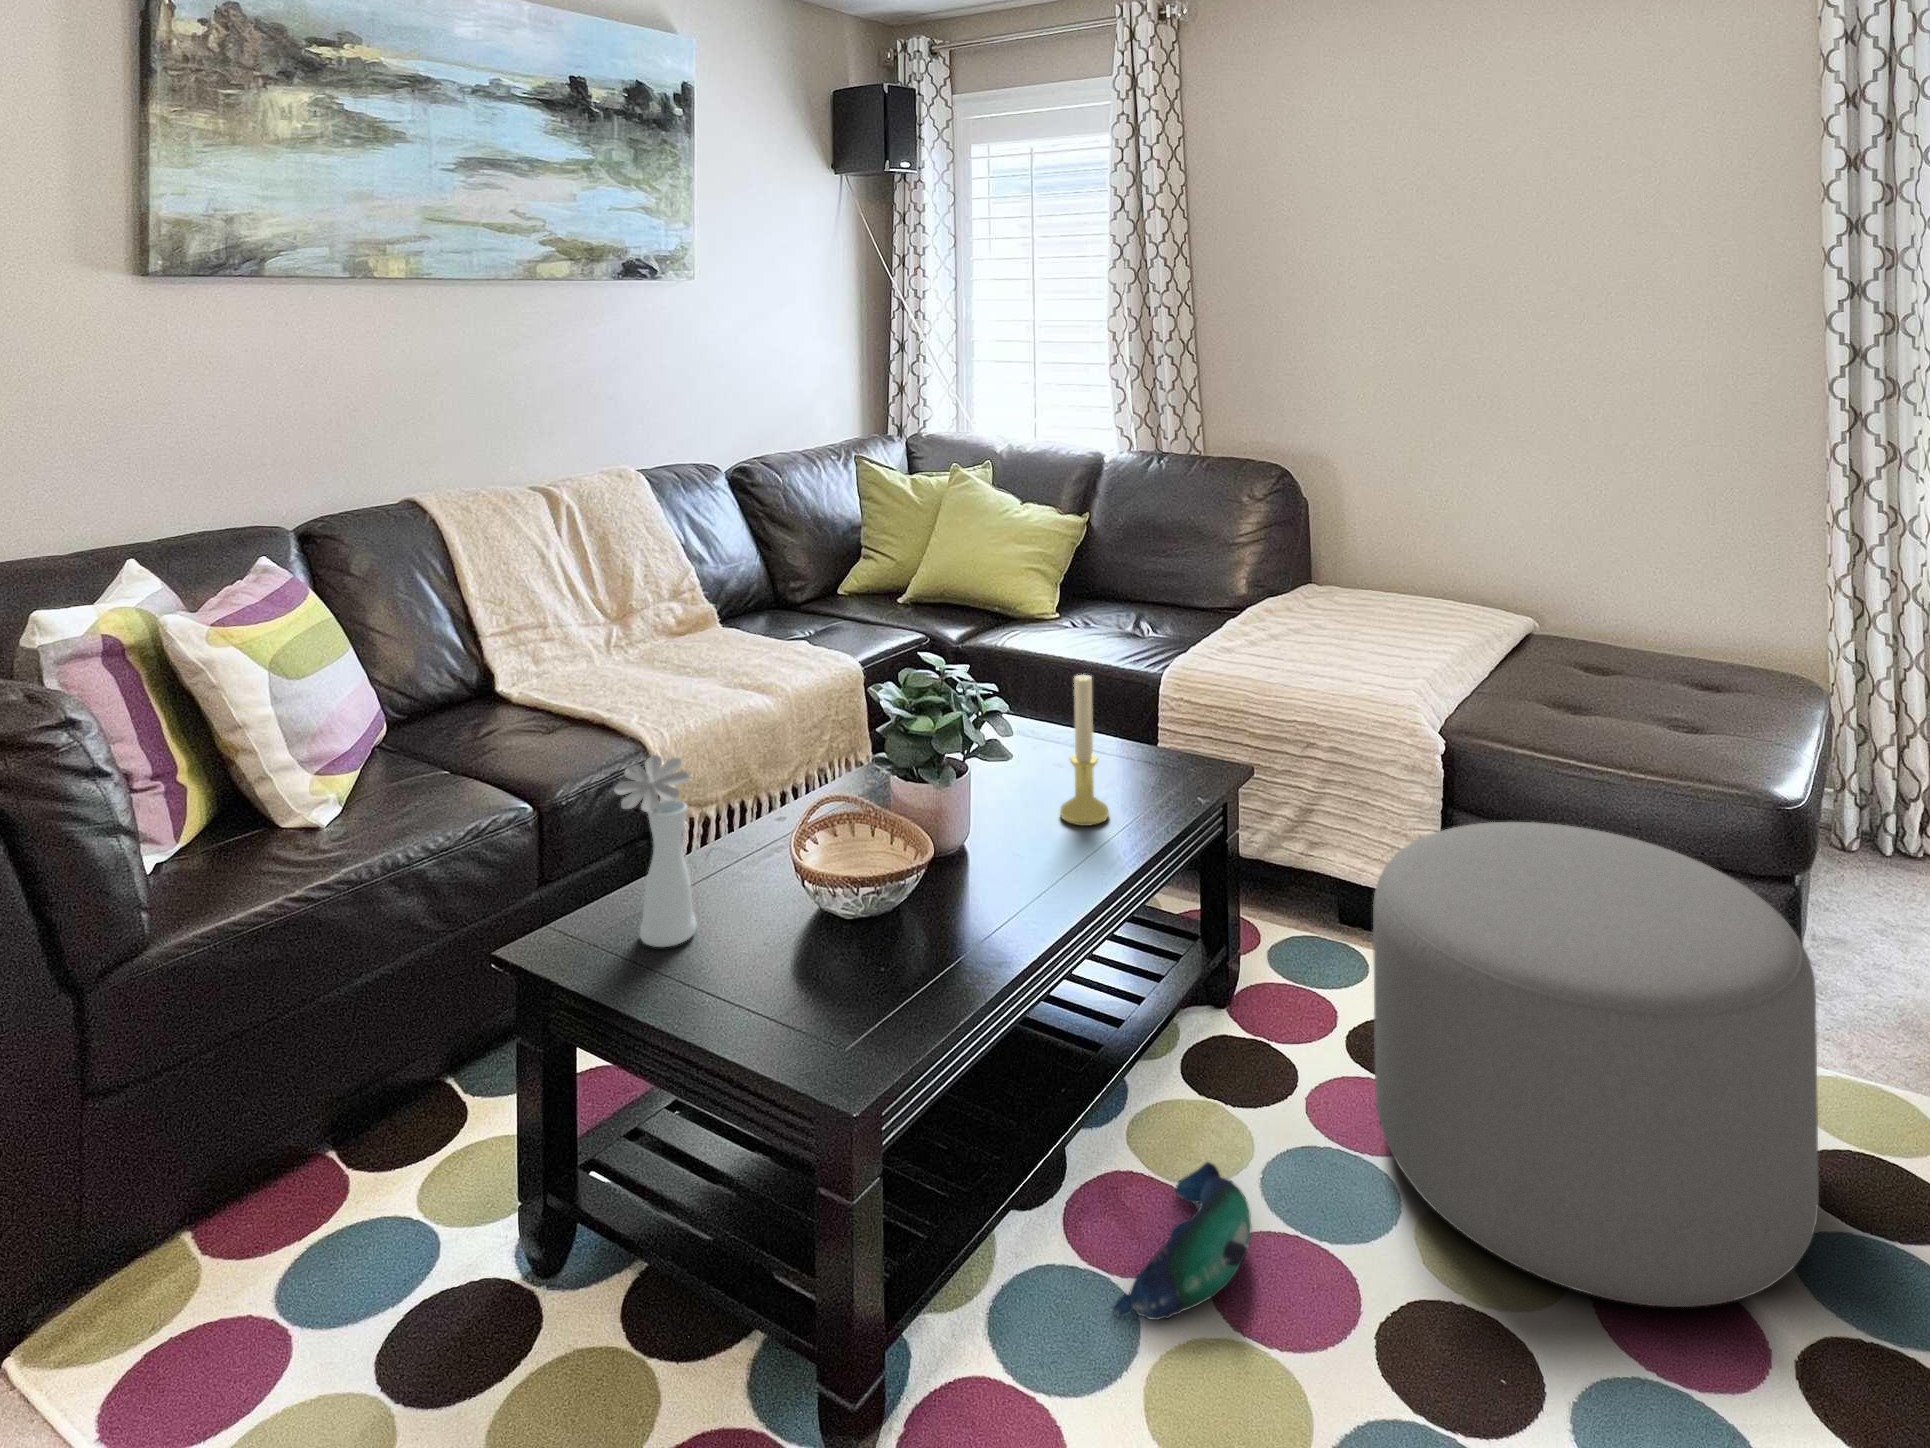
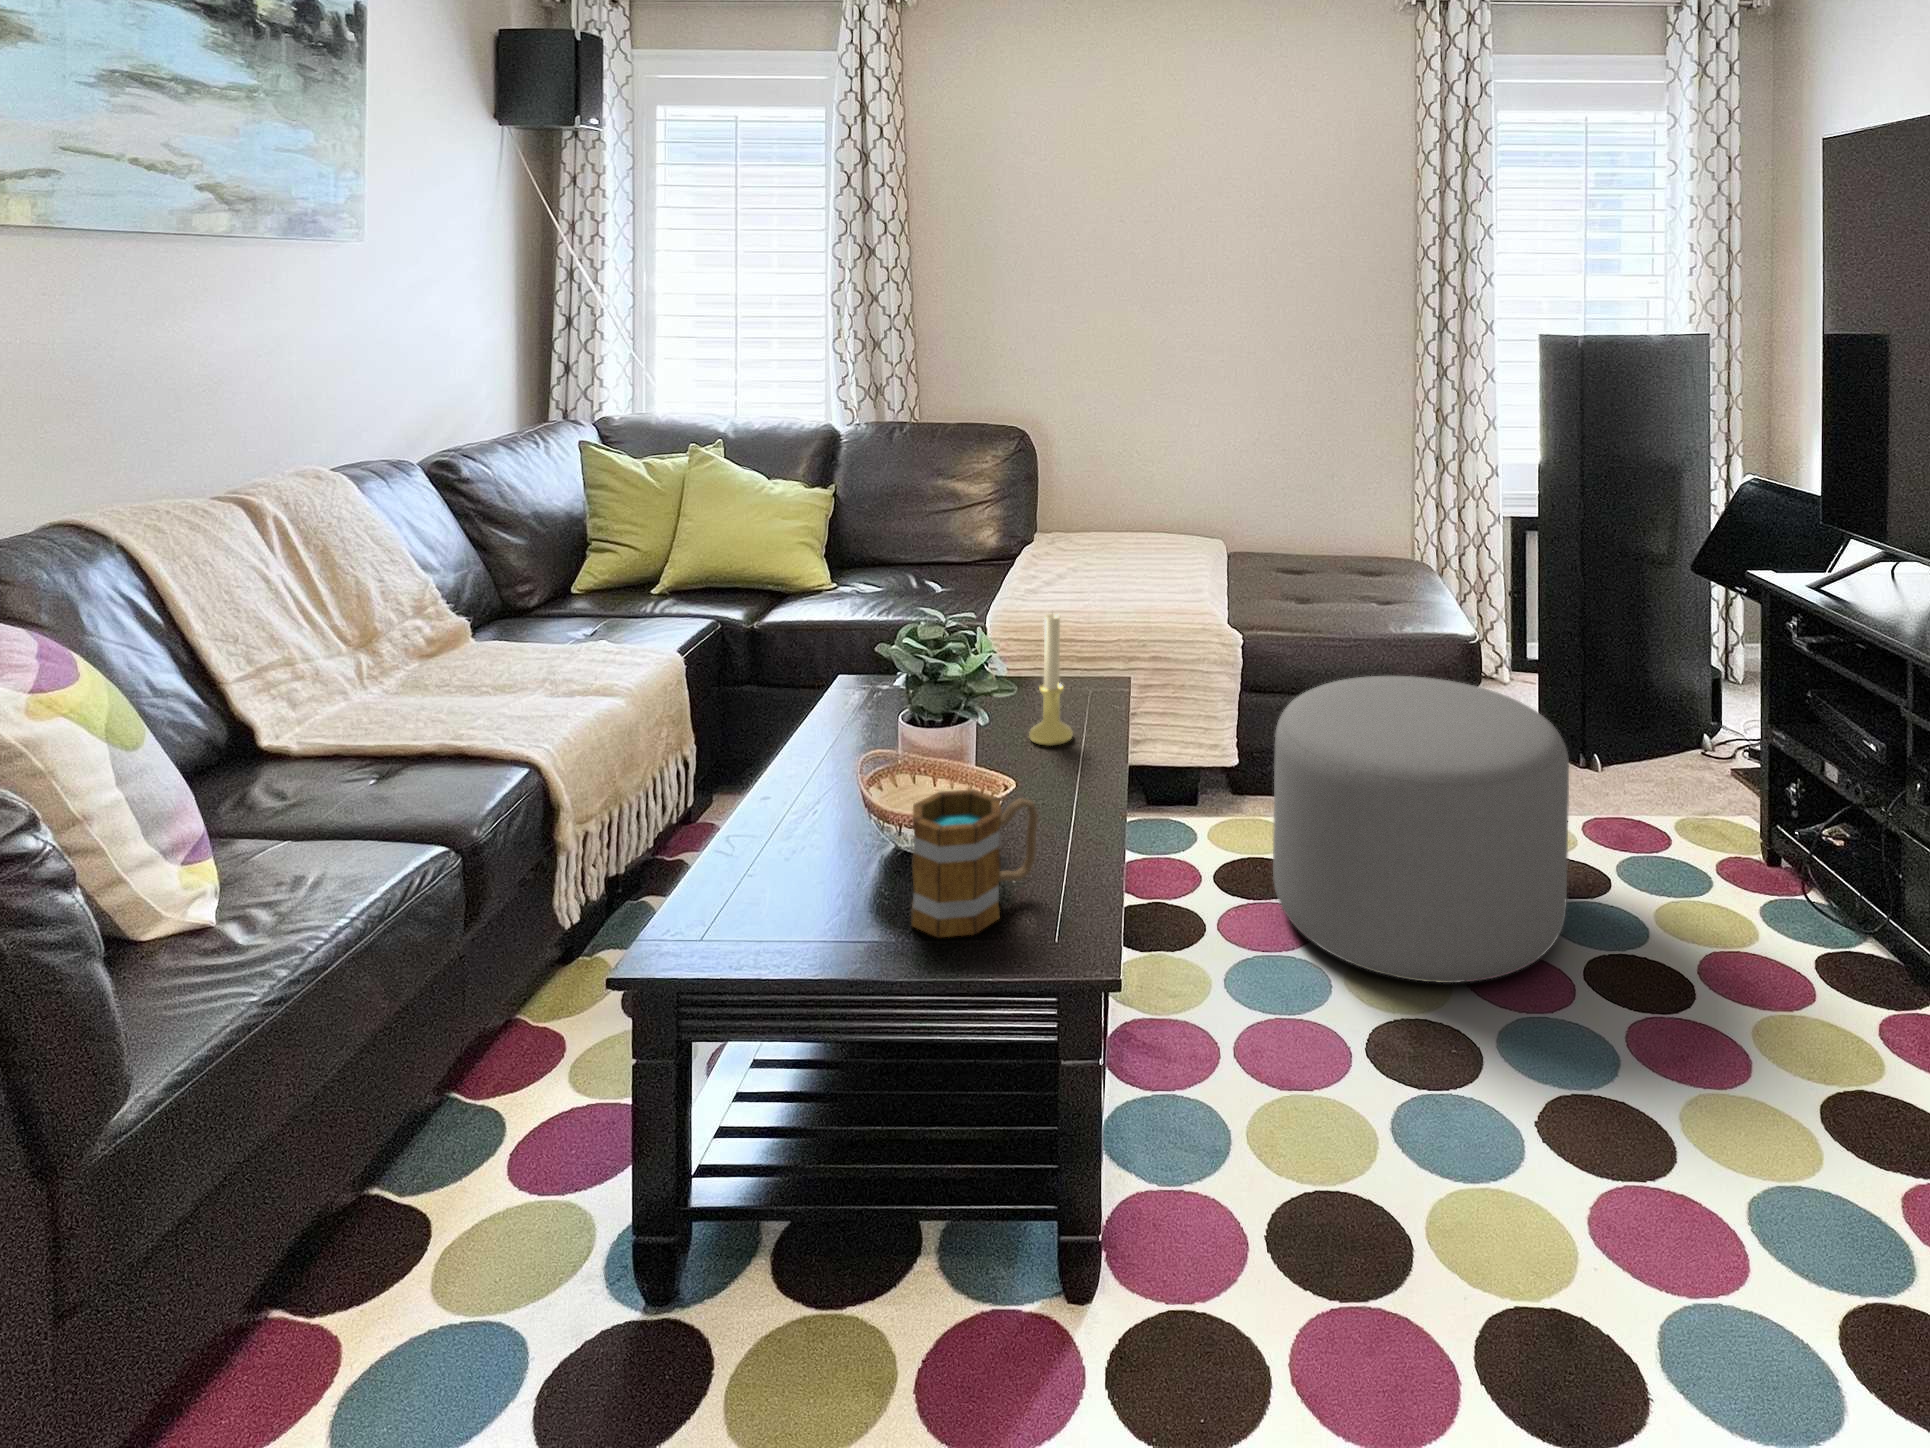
vase: present [614,755,697,947] -> none [744,740,818,931]
mug: none [753,842,899,1004] -> present [911,789,1038,937]
plush toy: present [1113,1162,1251,1320] -> none [1182,987,1284,1114]

